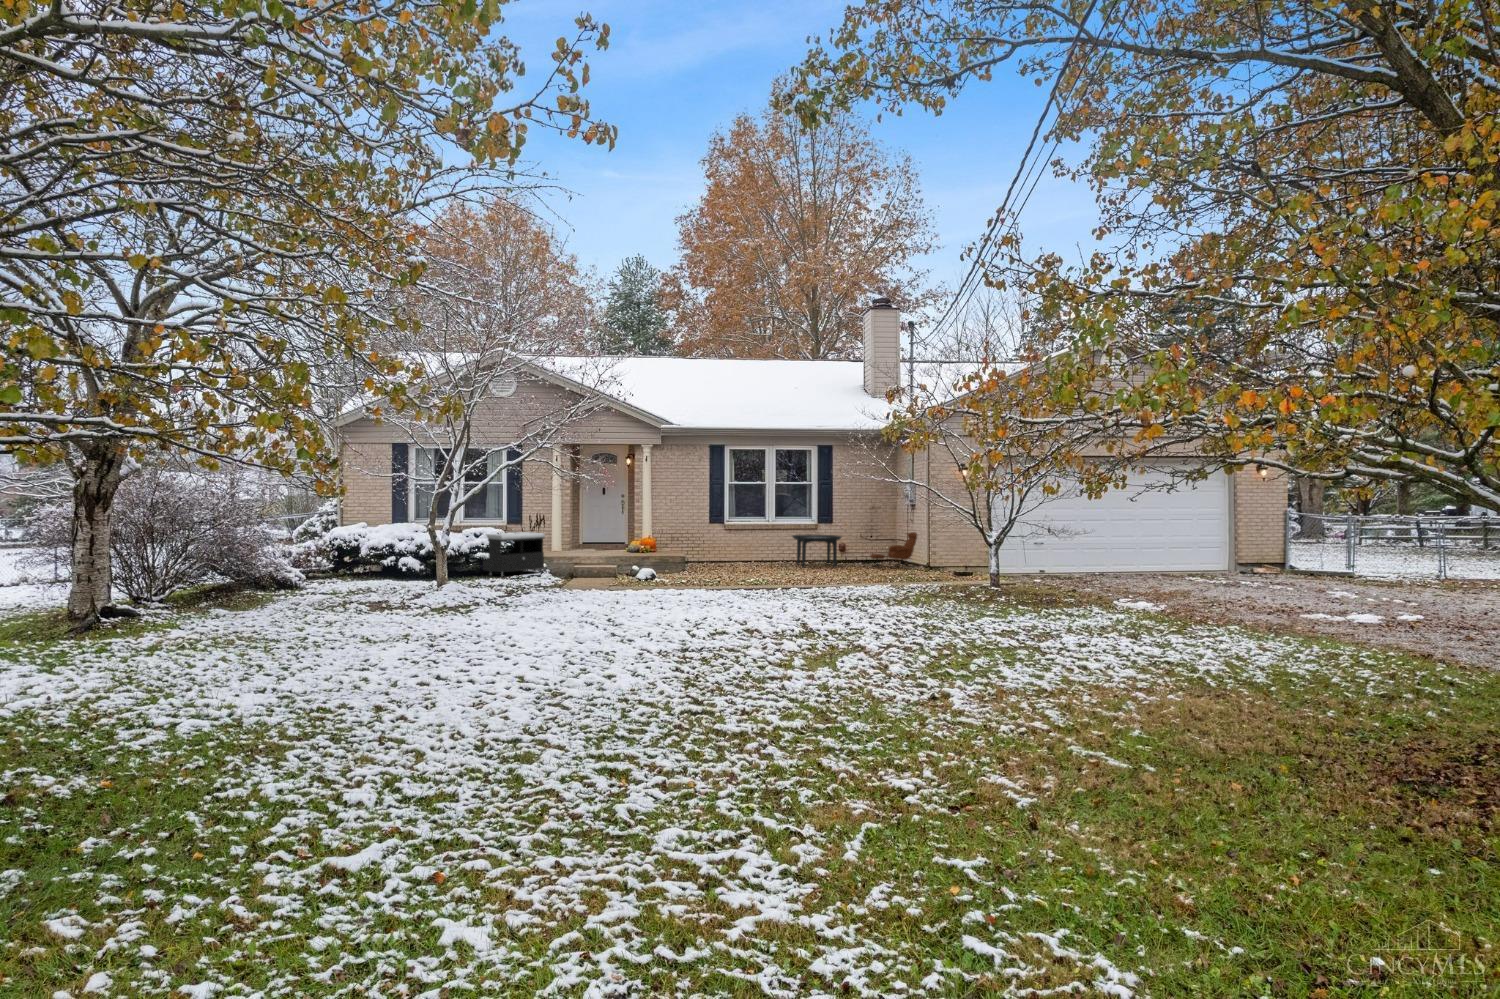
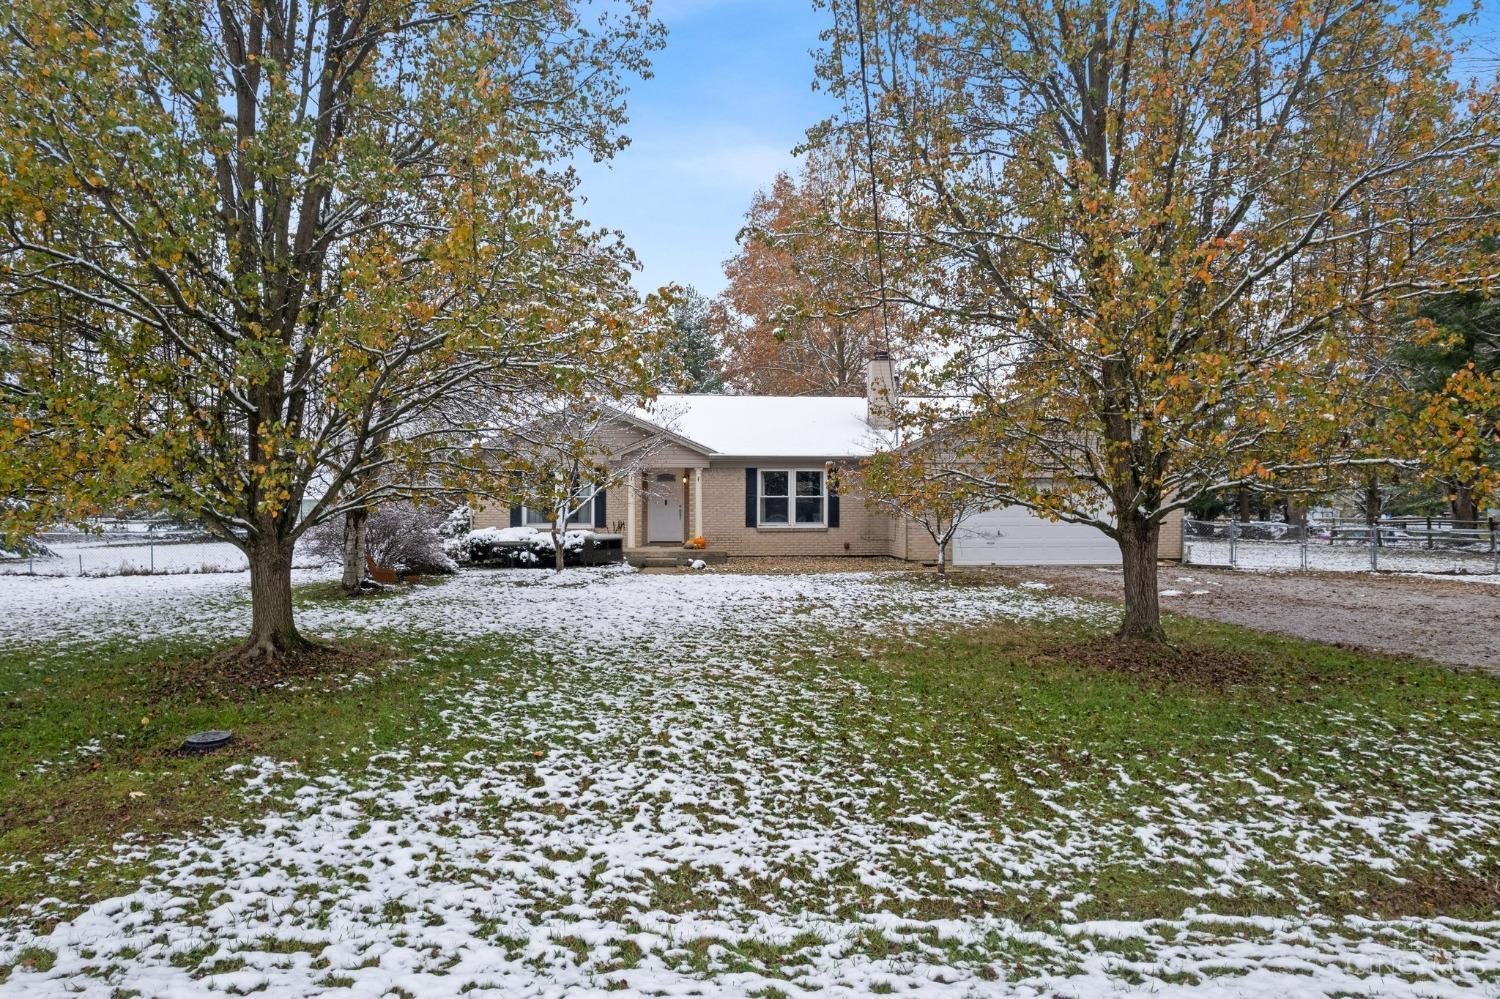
lounge chair: present [871,532,917,567] -> present [366,555,419,592]
round table: present [792,534,842,568] -> present [489,541,532,570]

